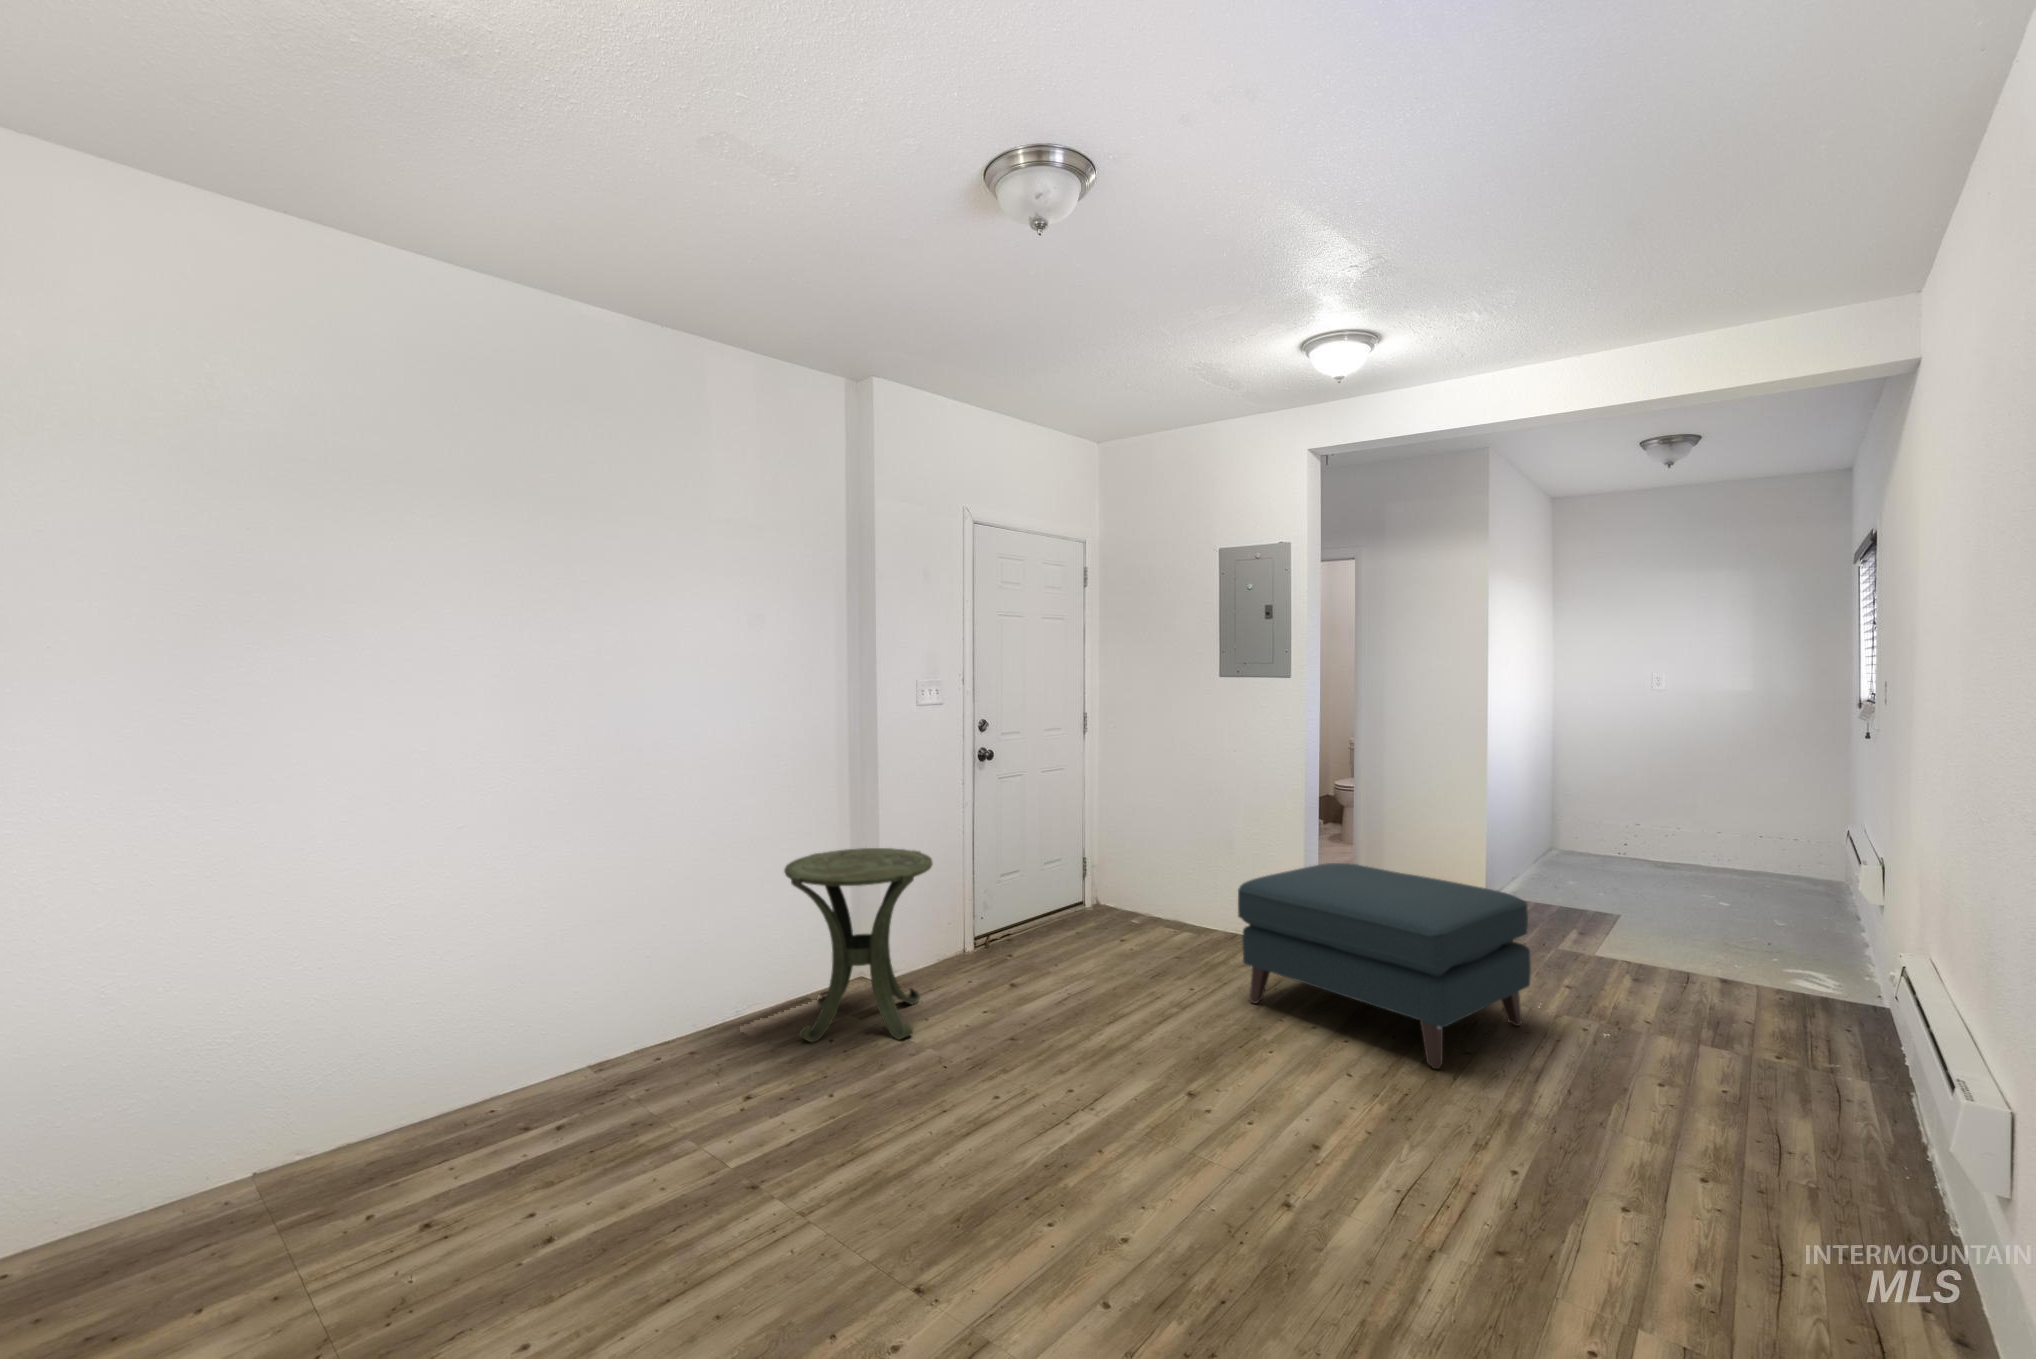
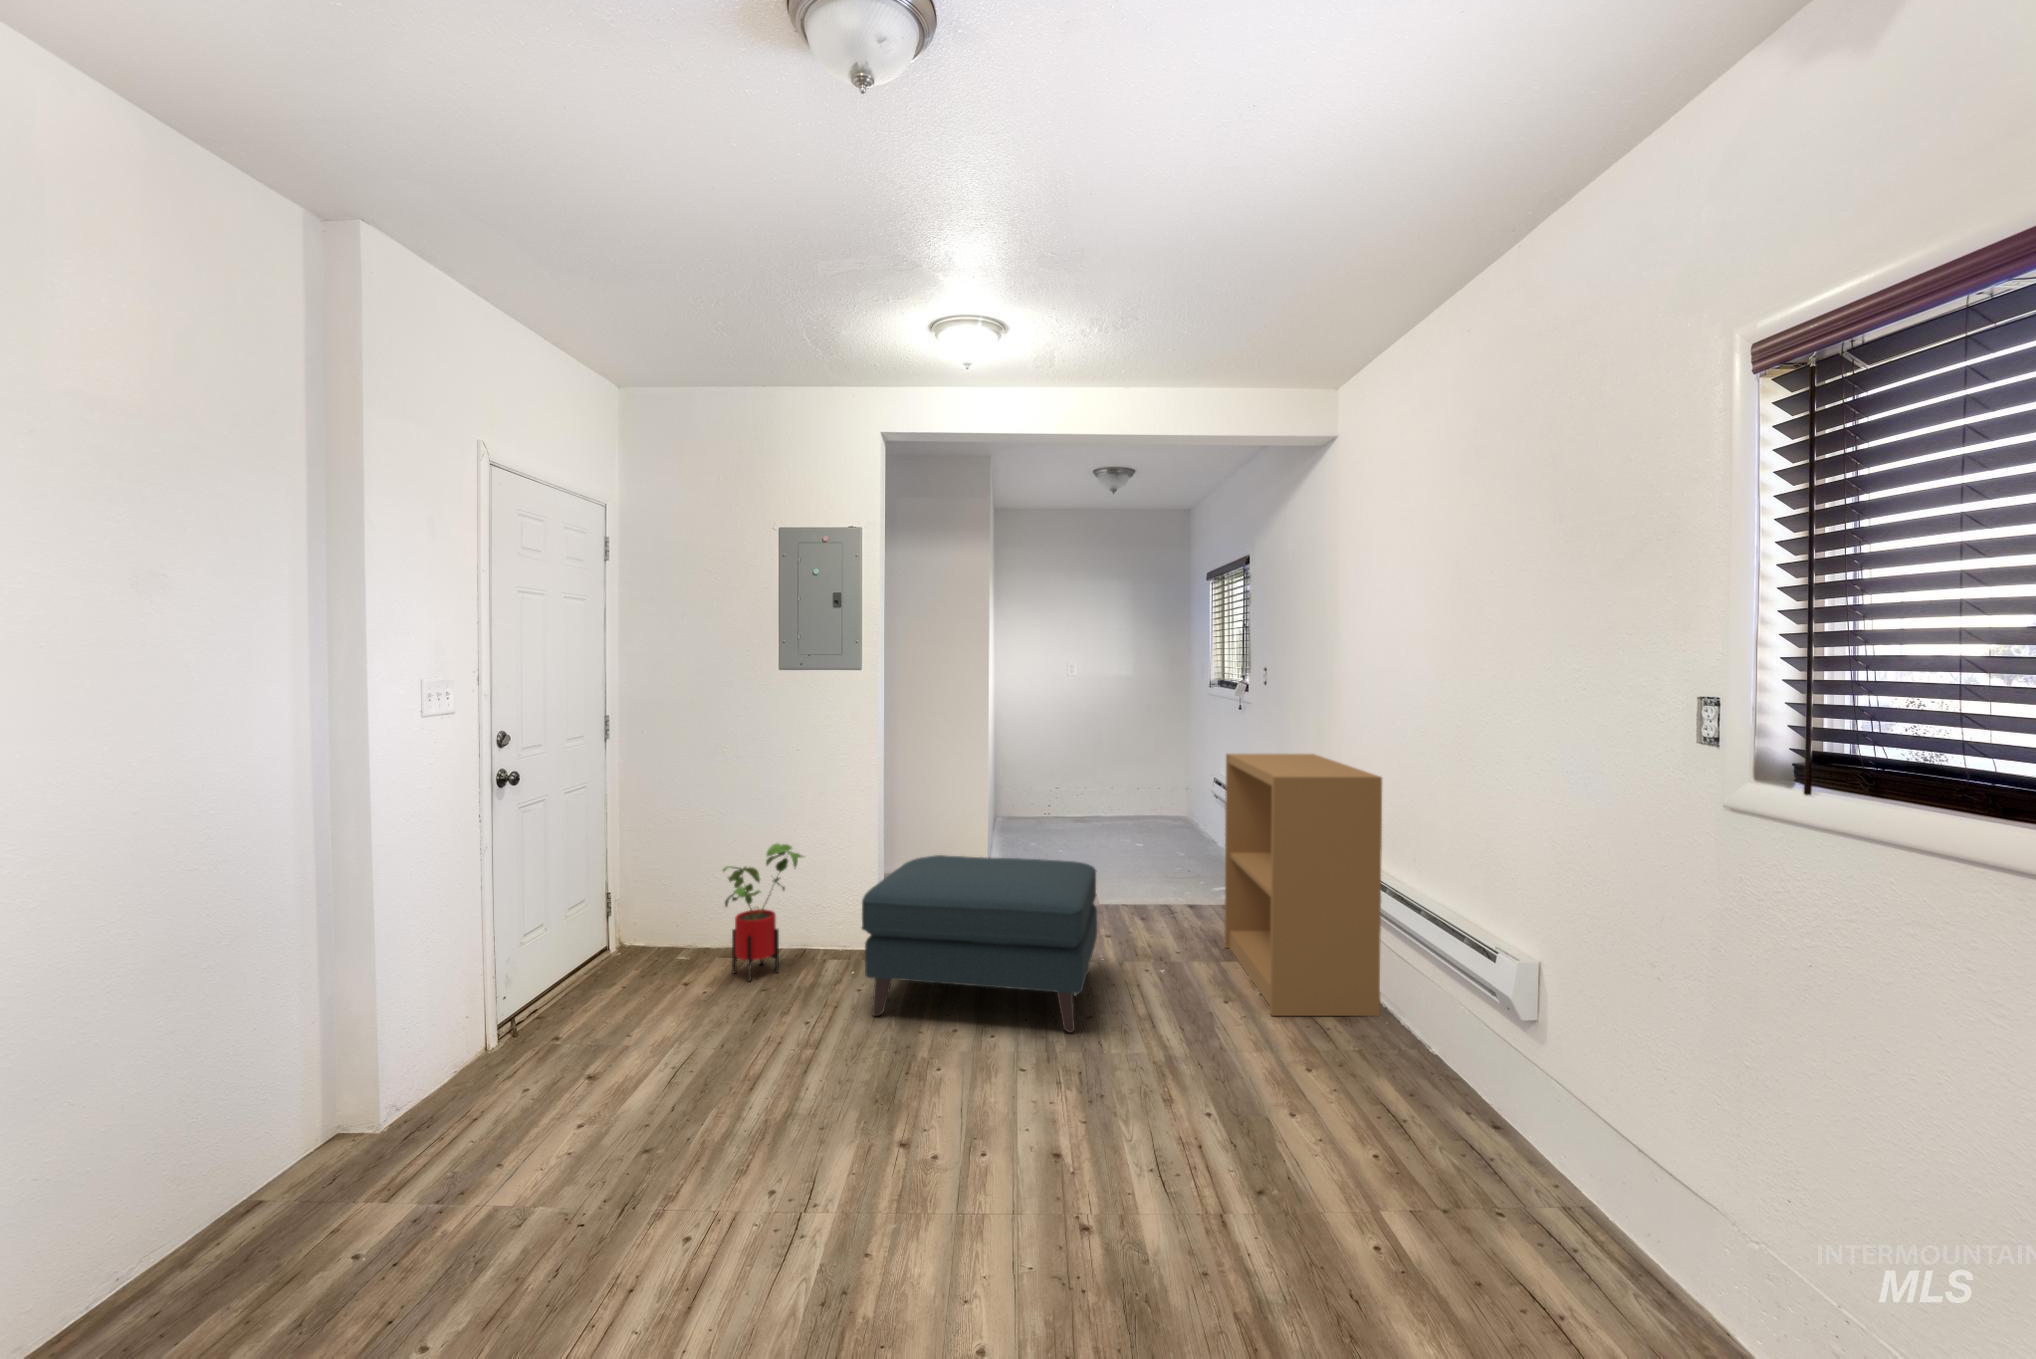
bookshelf: none [1737,781,1956,1189] -> present [1224,754,1382,1016]
house plant: none [1151,831,1228,952] -> present [723,843,803,981]
side table: present [784,848,933,1042] -> none [193,931,496,1301]

